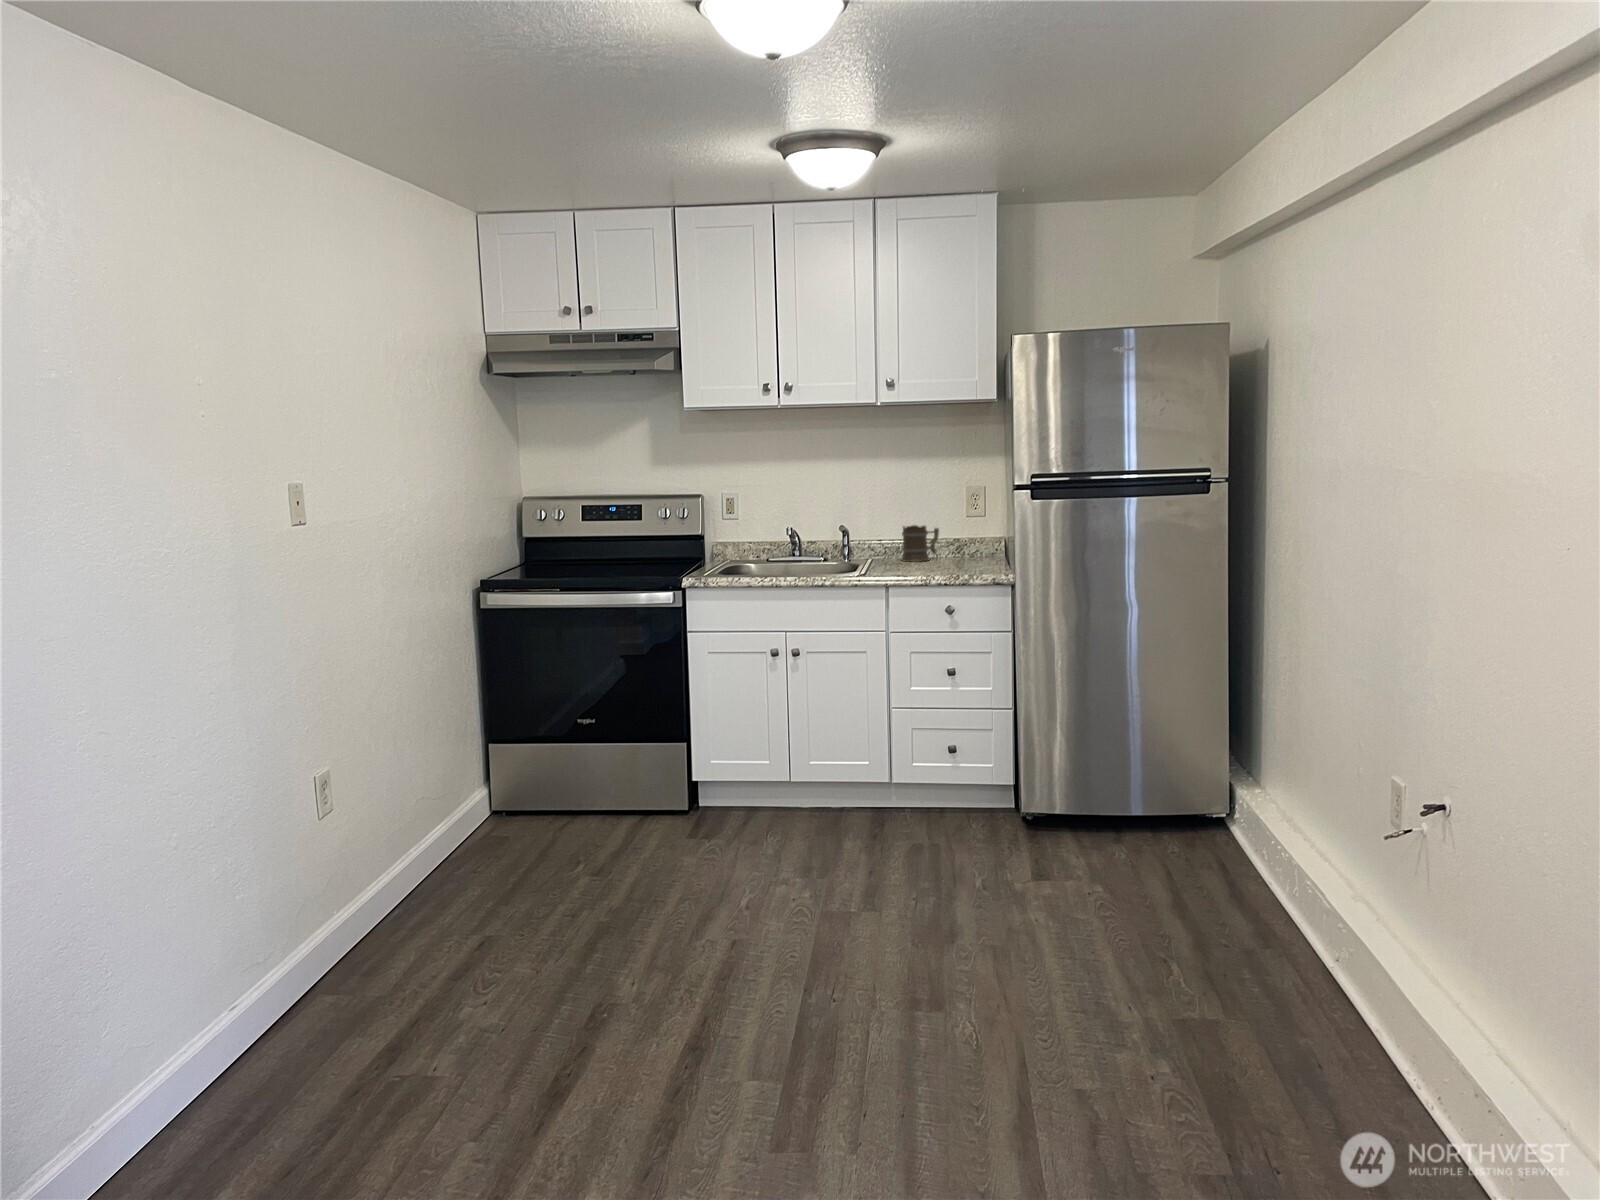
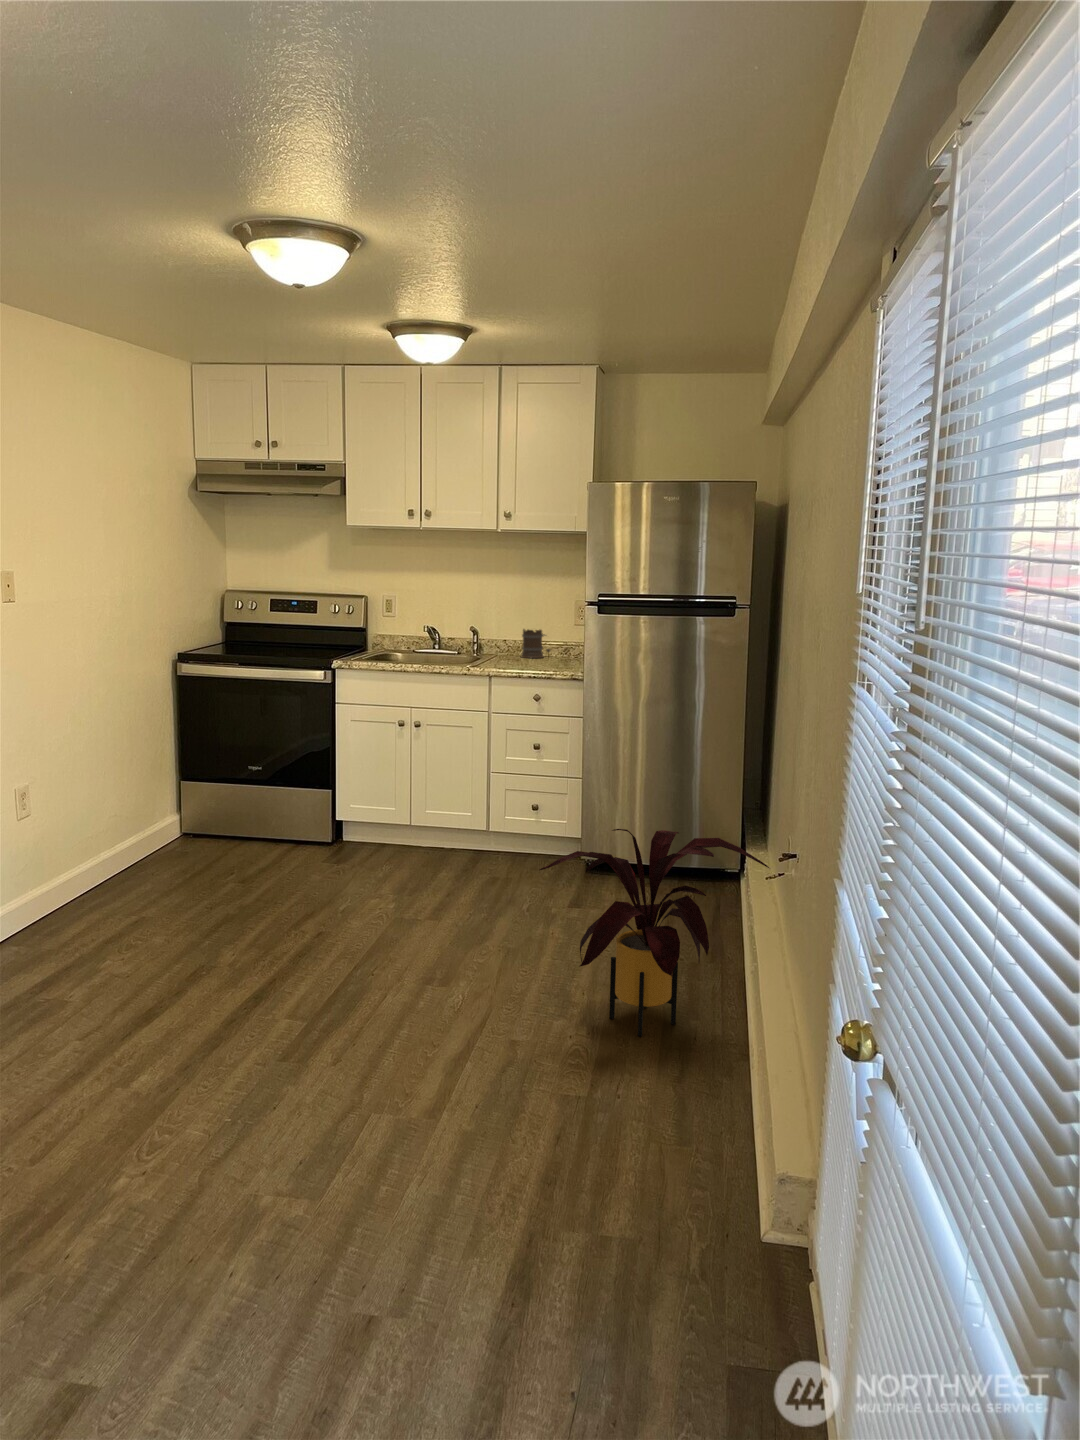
house plant: none [1111,780,1409,1066] -> present [540,829,769,1036]

